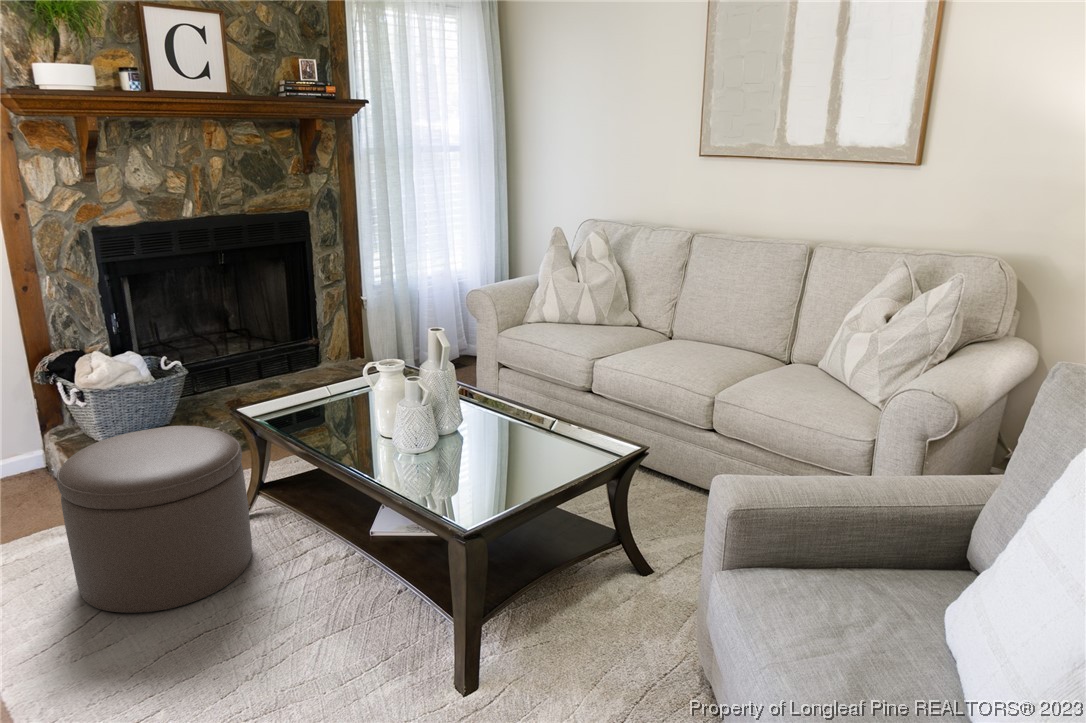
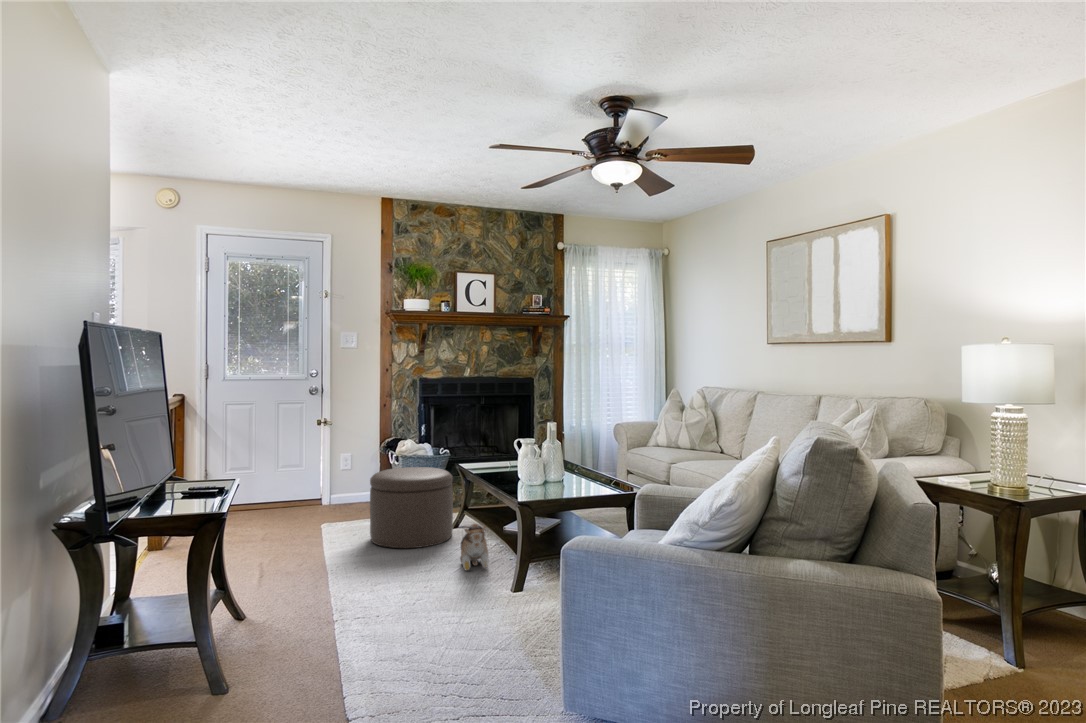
plush toy: none [312,570,381,656] -> present [460,524,489,571]

